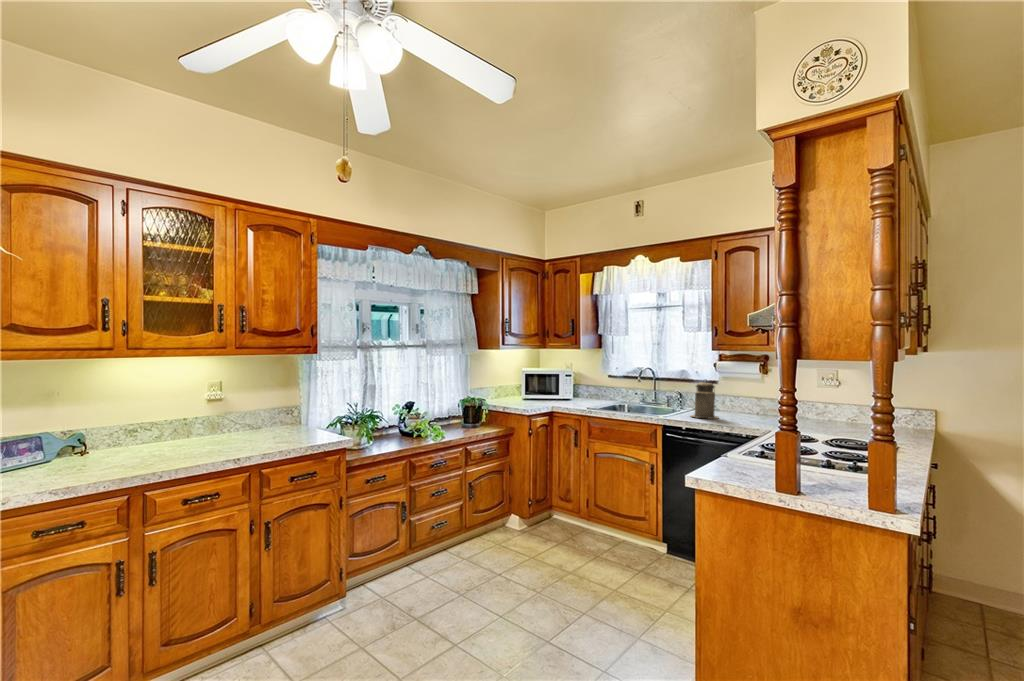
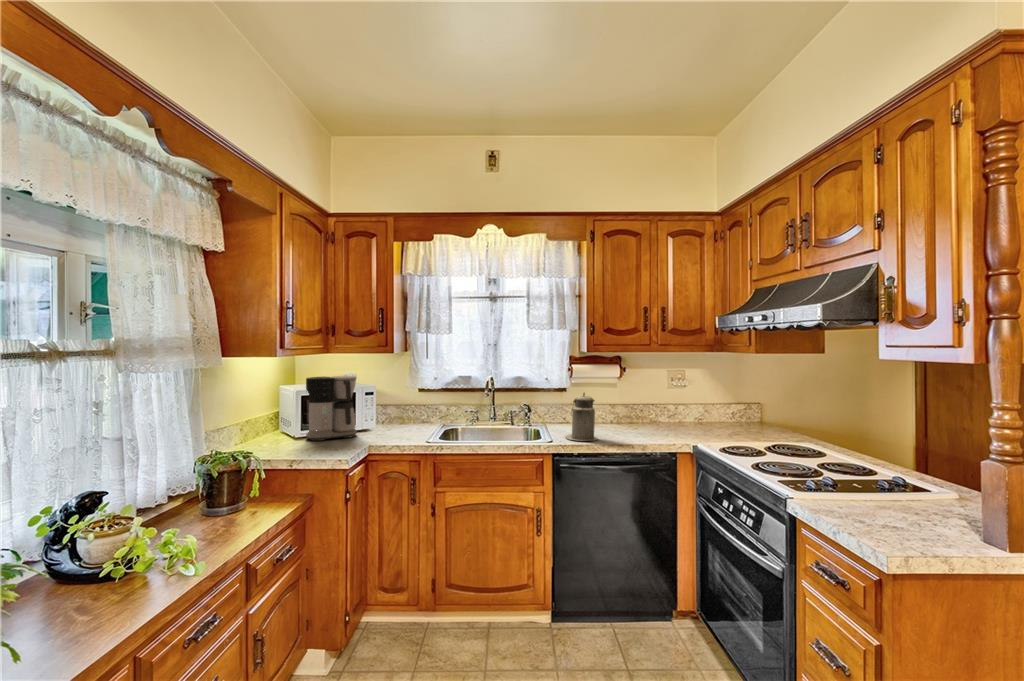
coffee maker: none [527,363,557,403] -> present [306,375,357,441]

